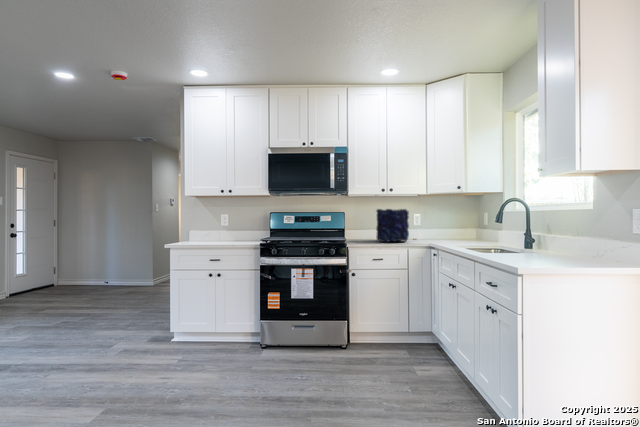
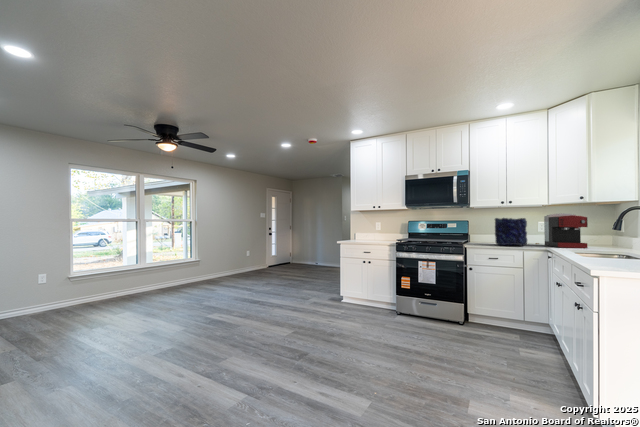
coffee maker: none [420,204,459,241] -> present [544,213,588,248]

